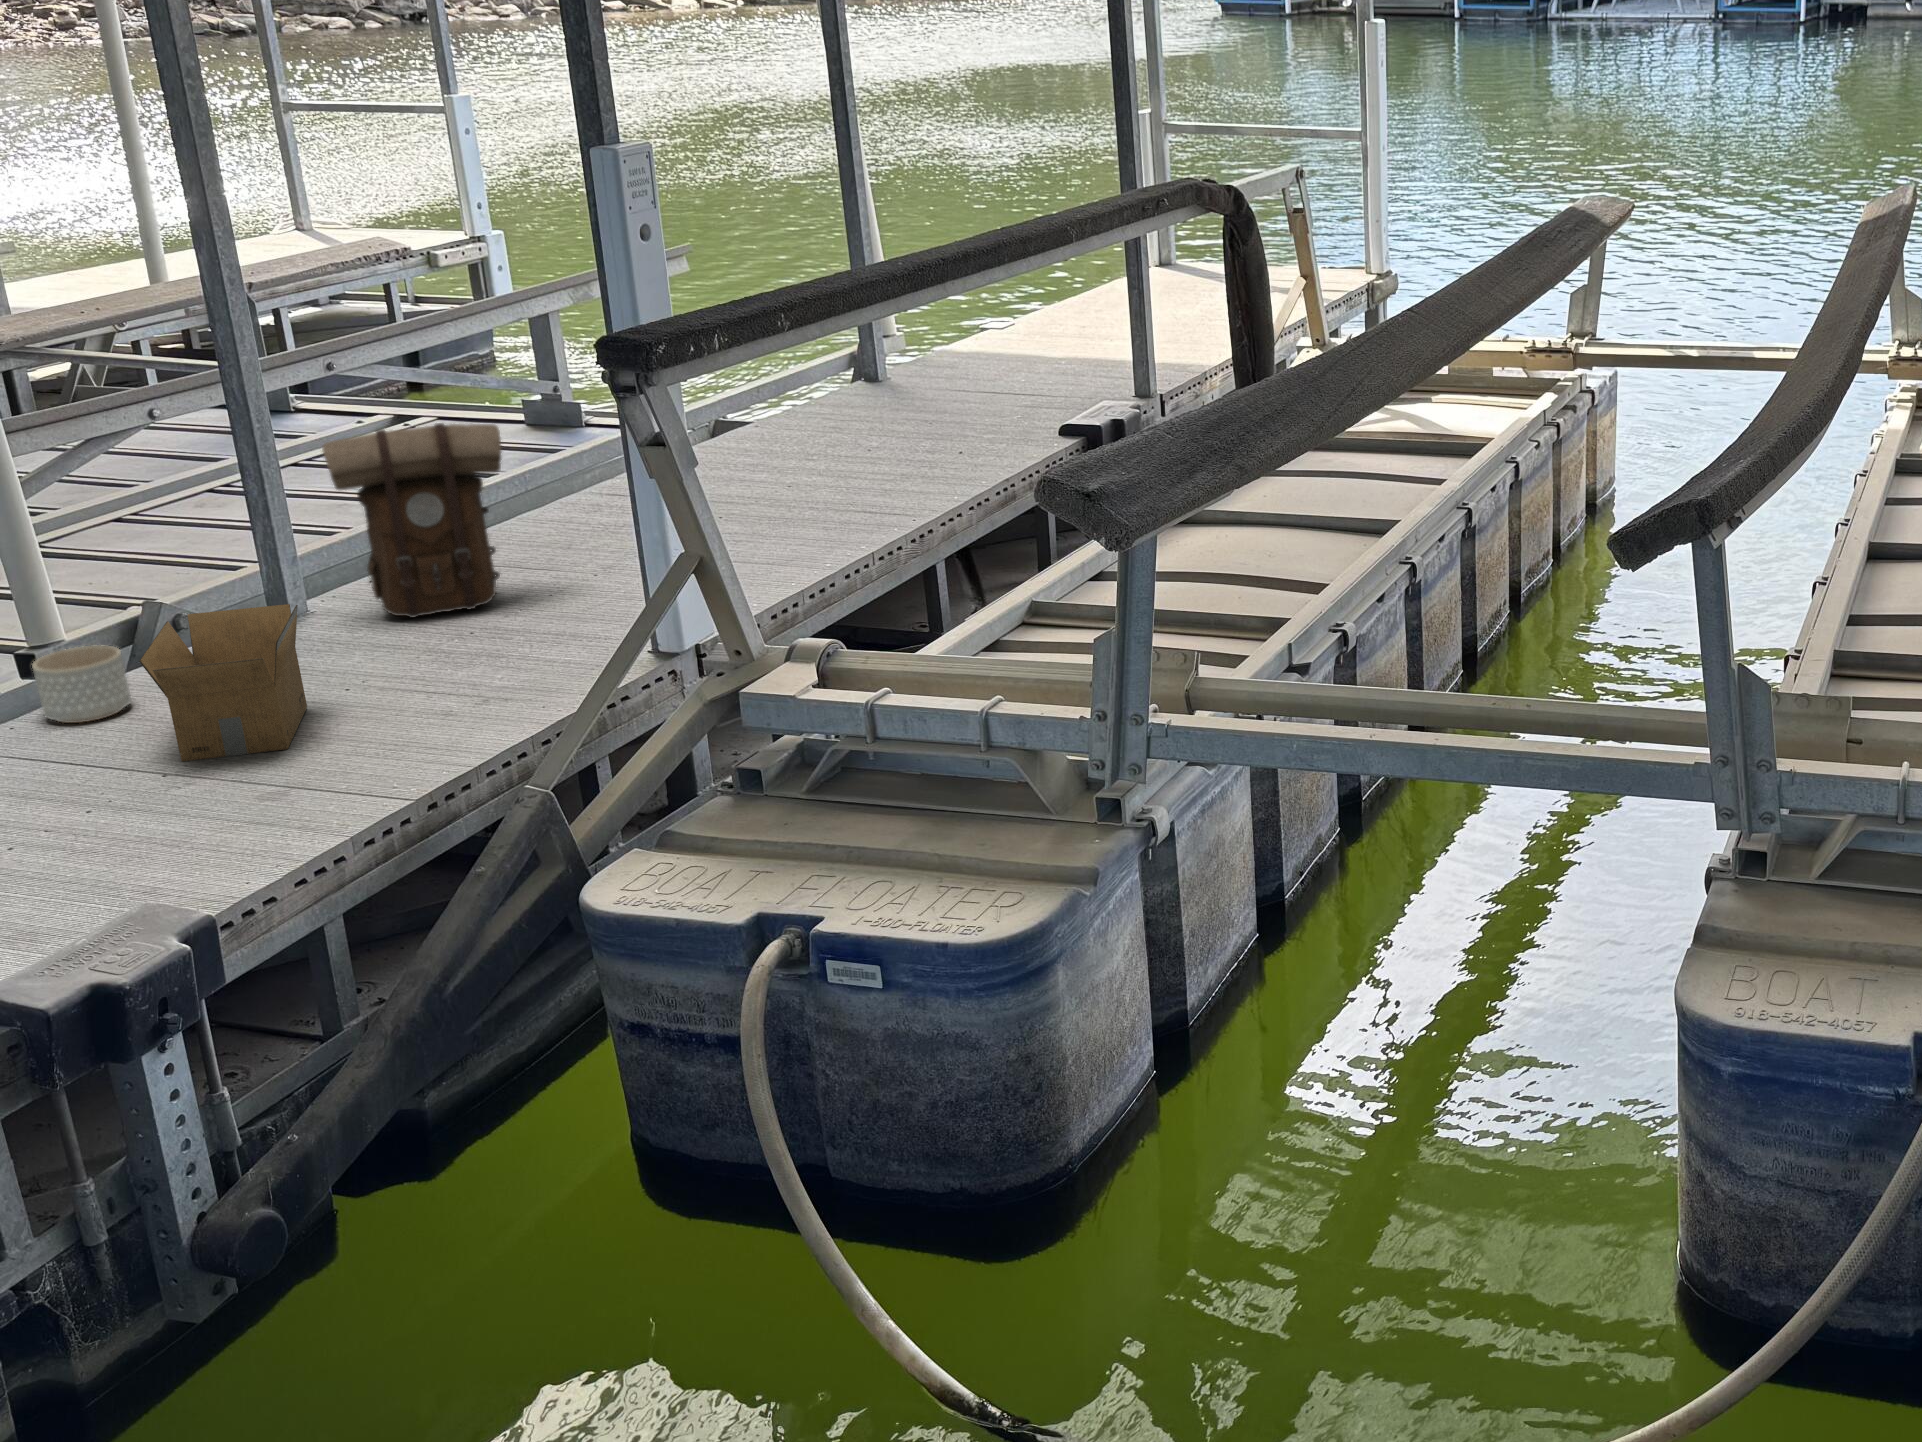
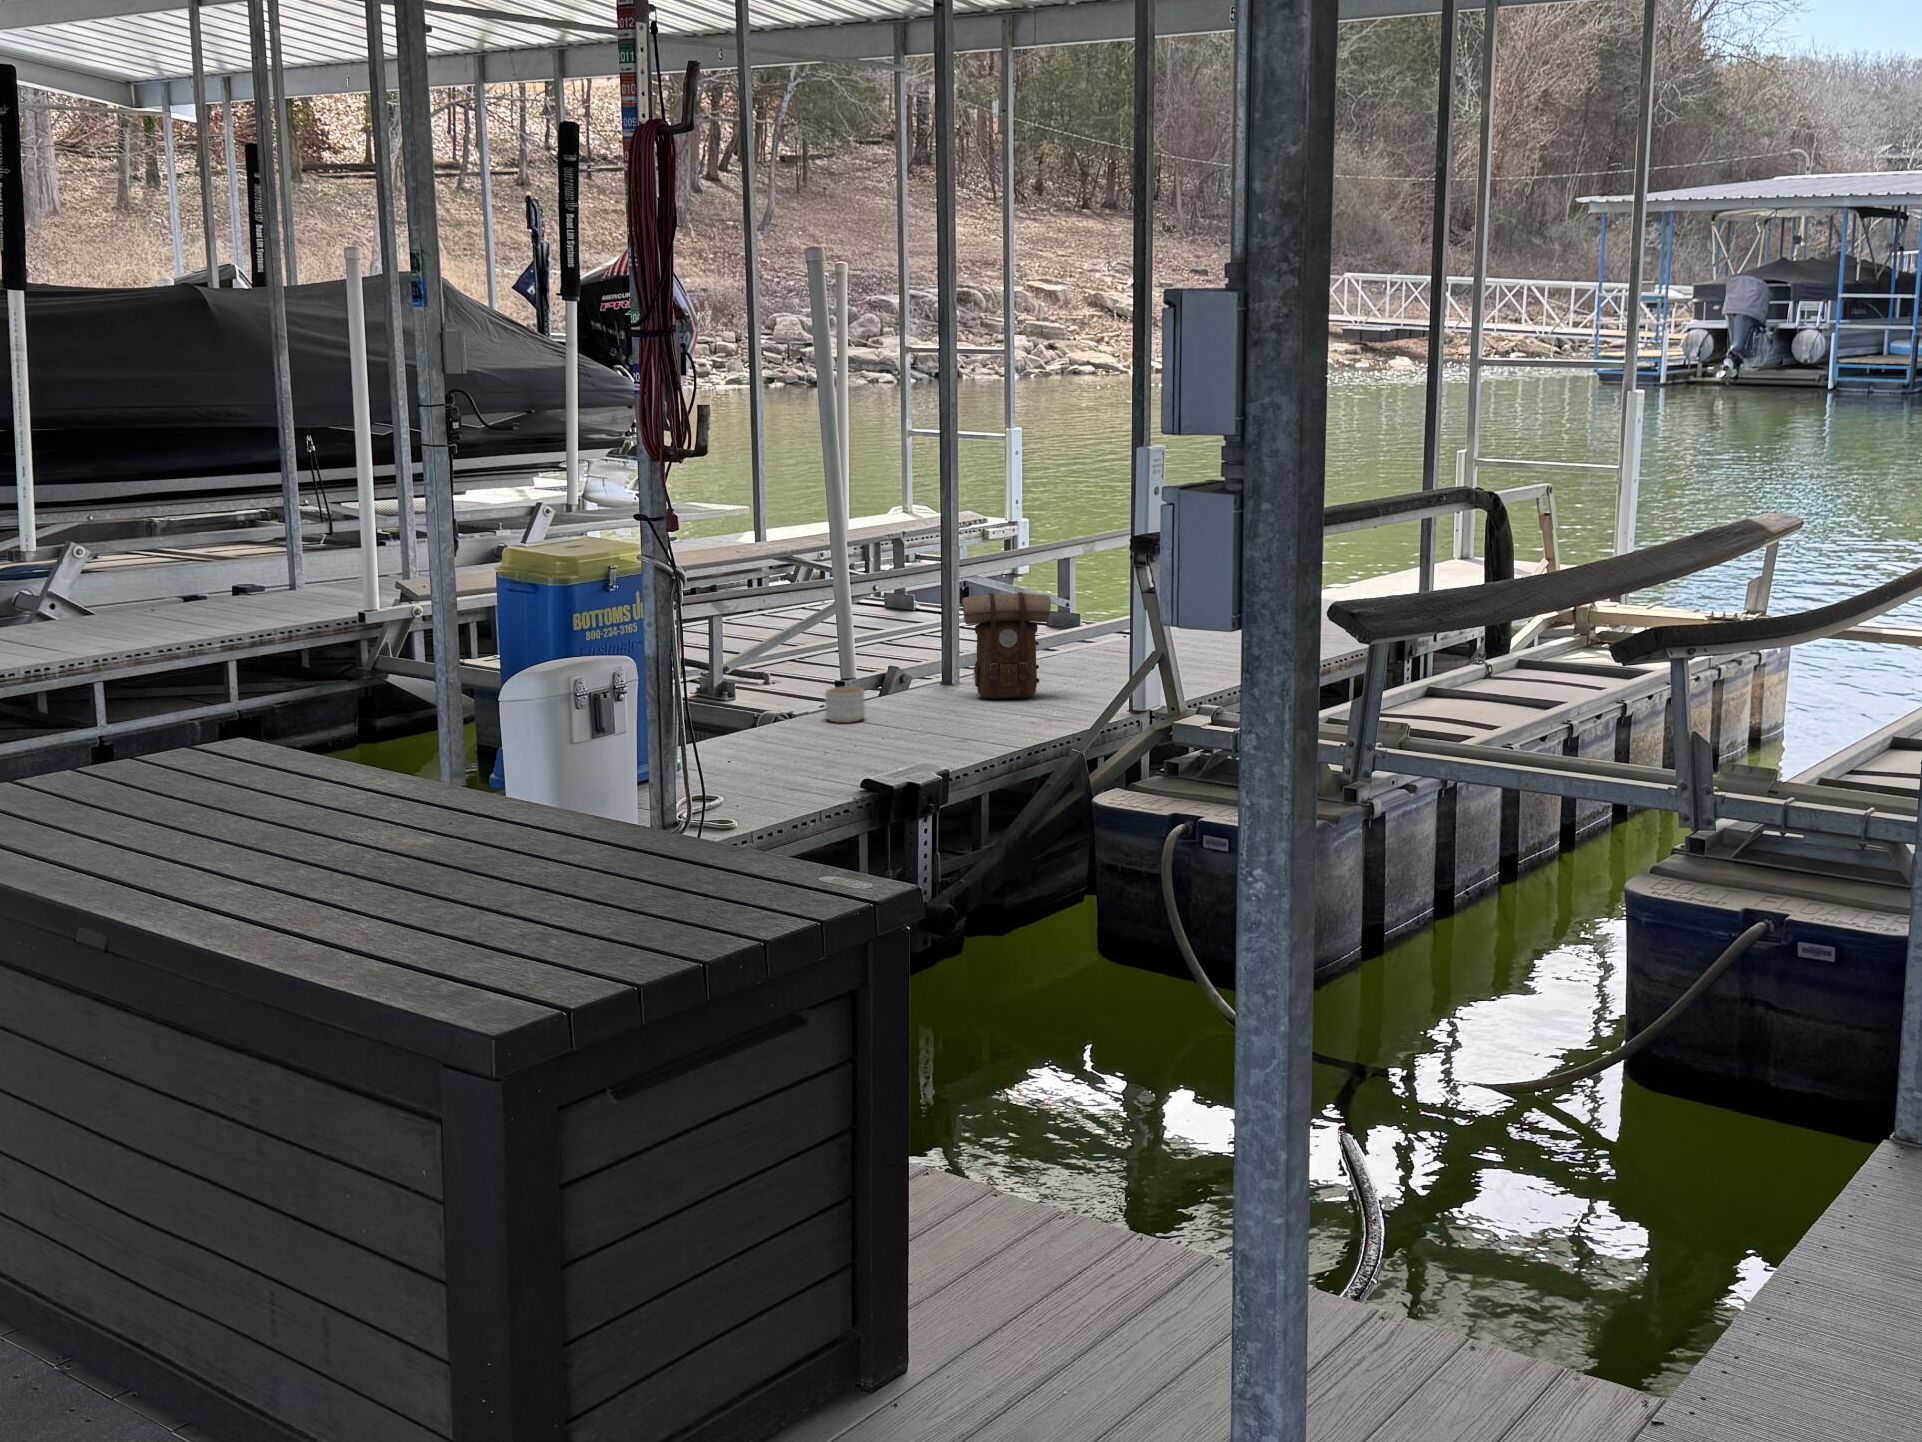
cardboard box: present [139,604,307,762] -> none [884,670,952,739]

